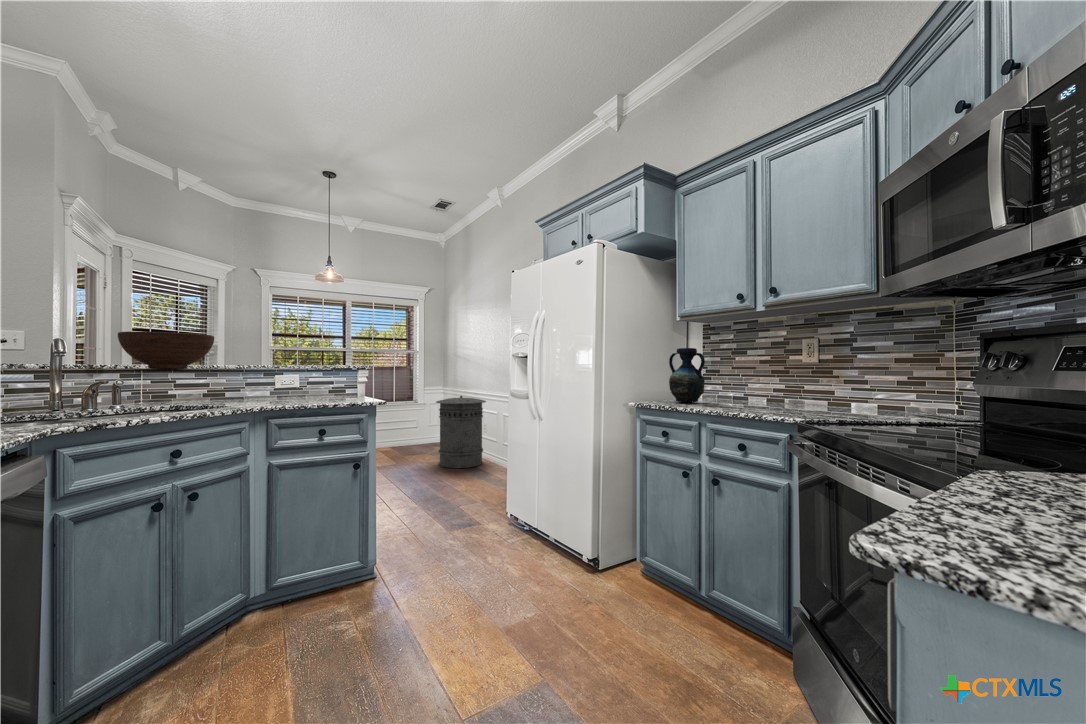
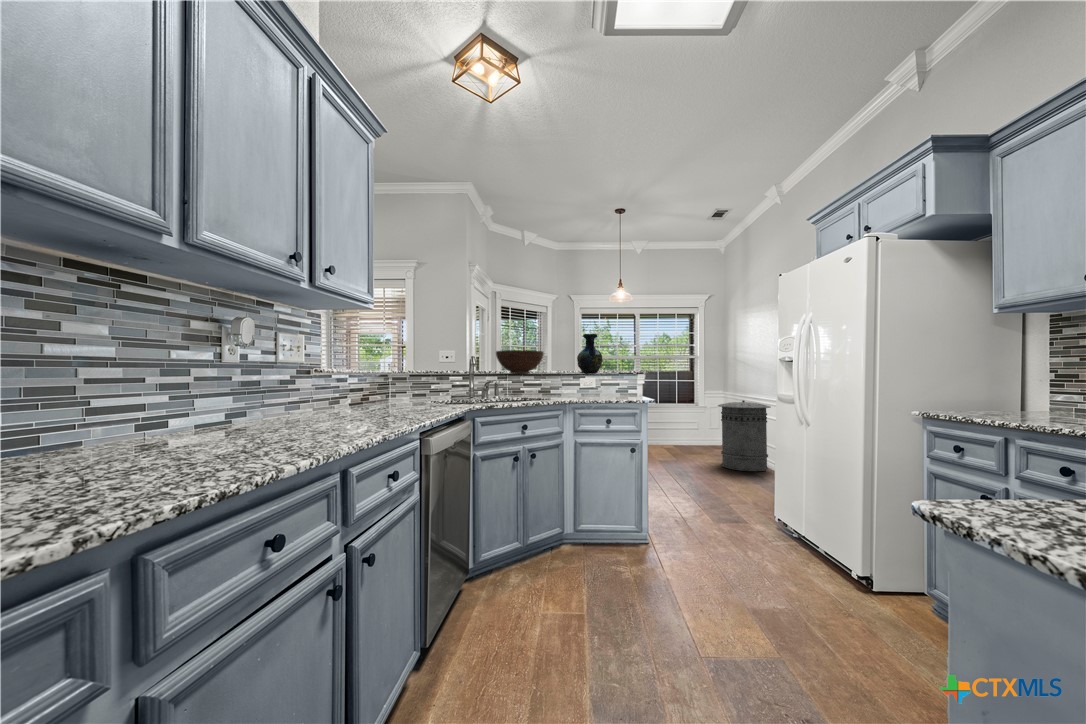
vase: present [669,348,705,403] -> present [577,334,602,374]

